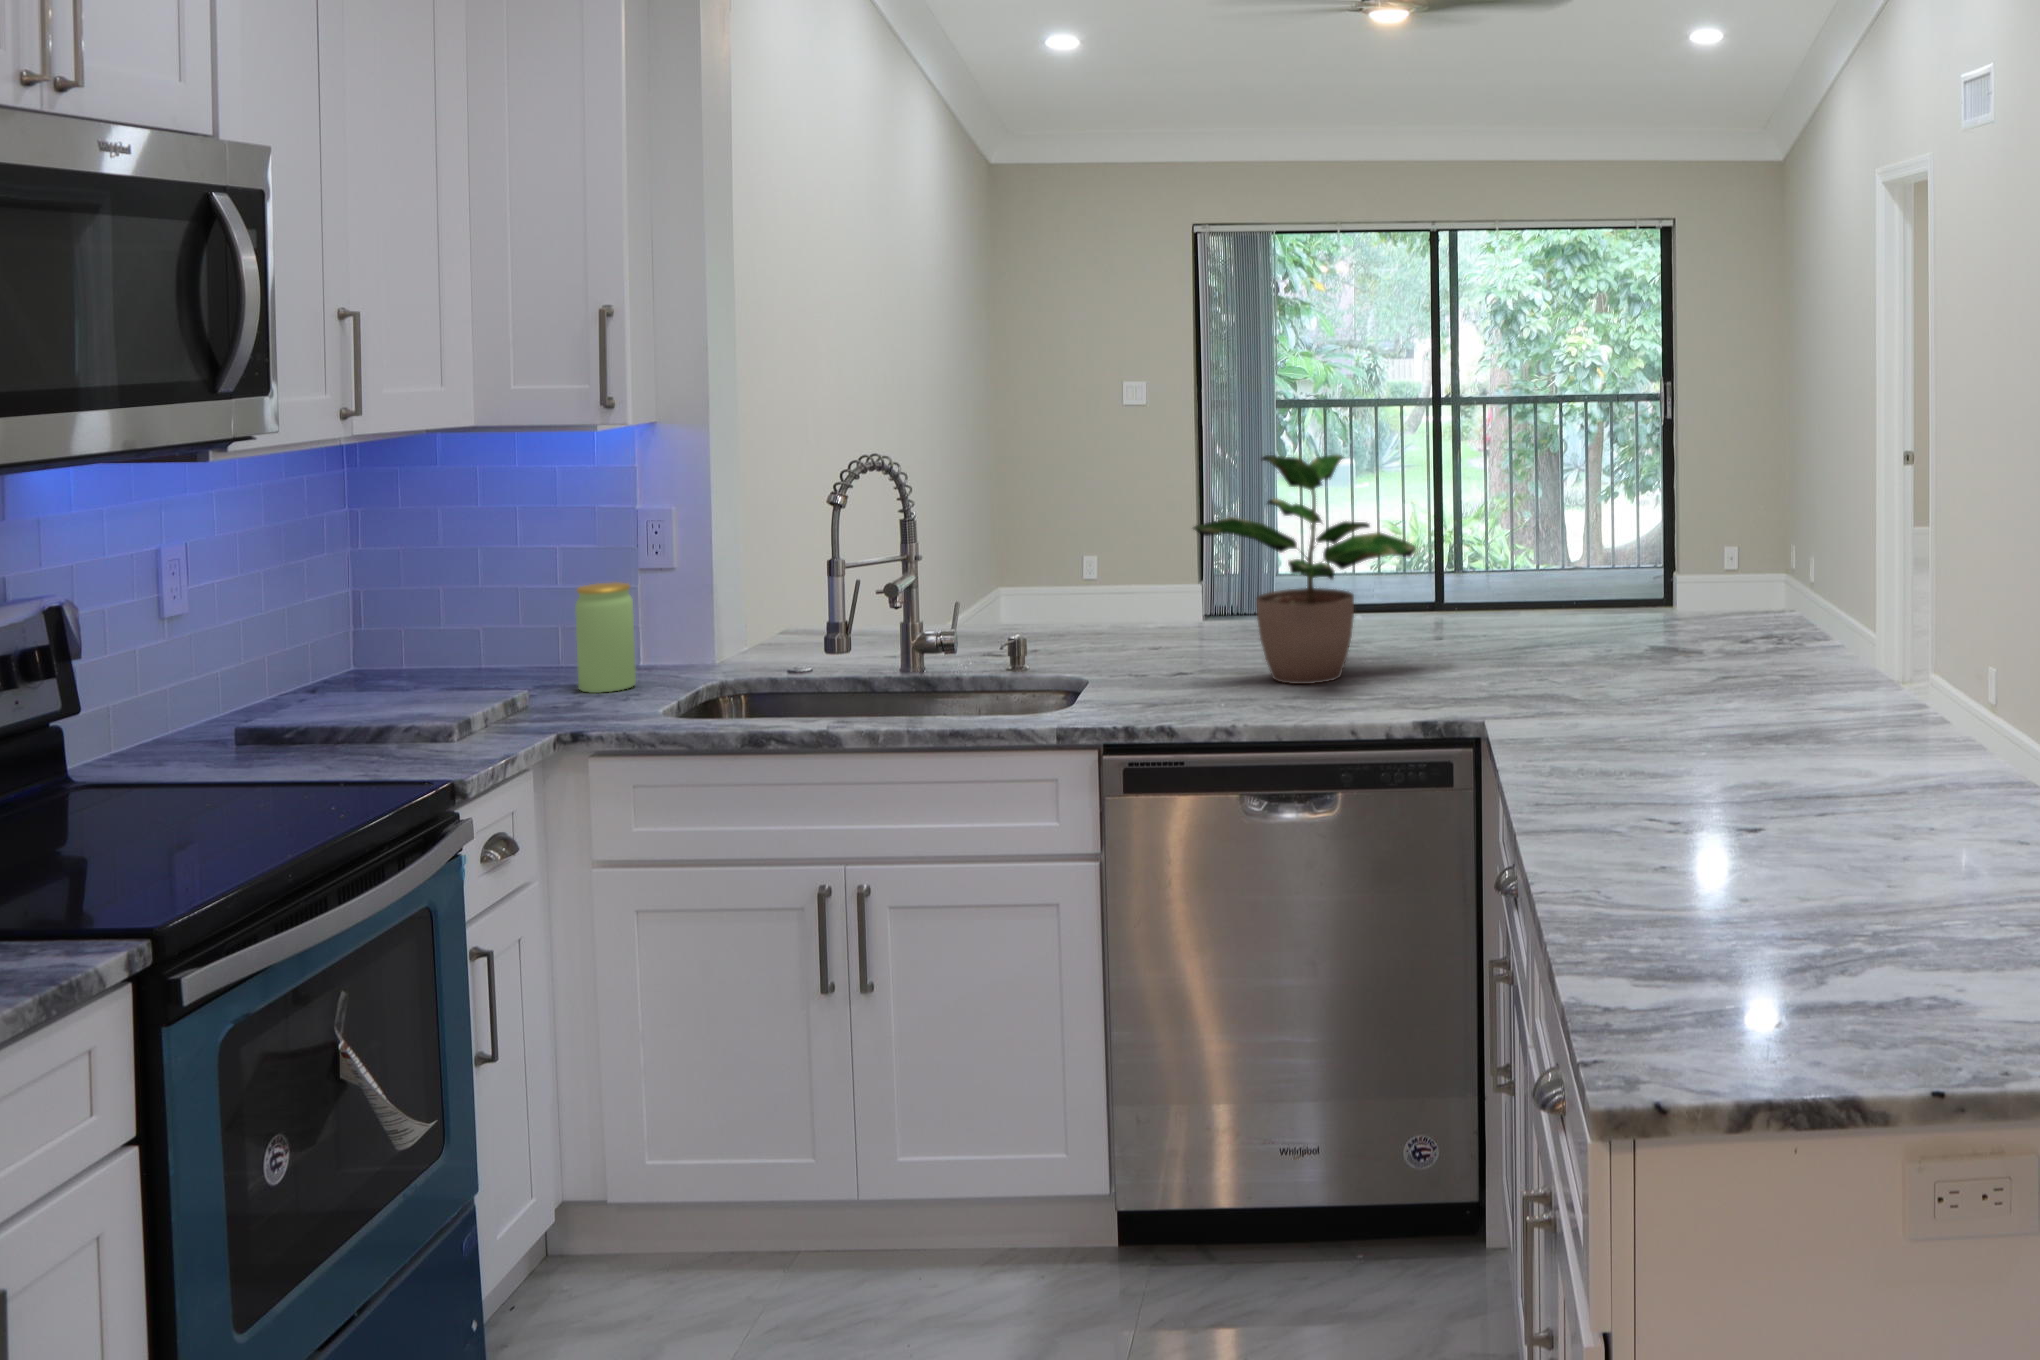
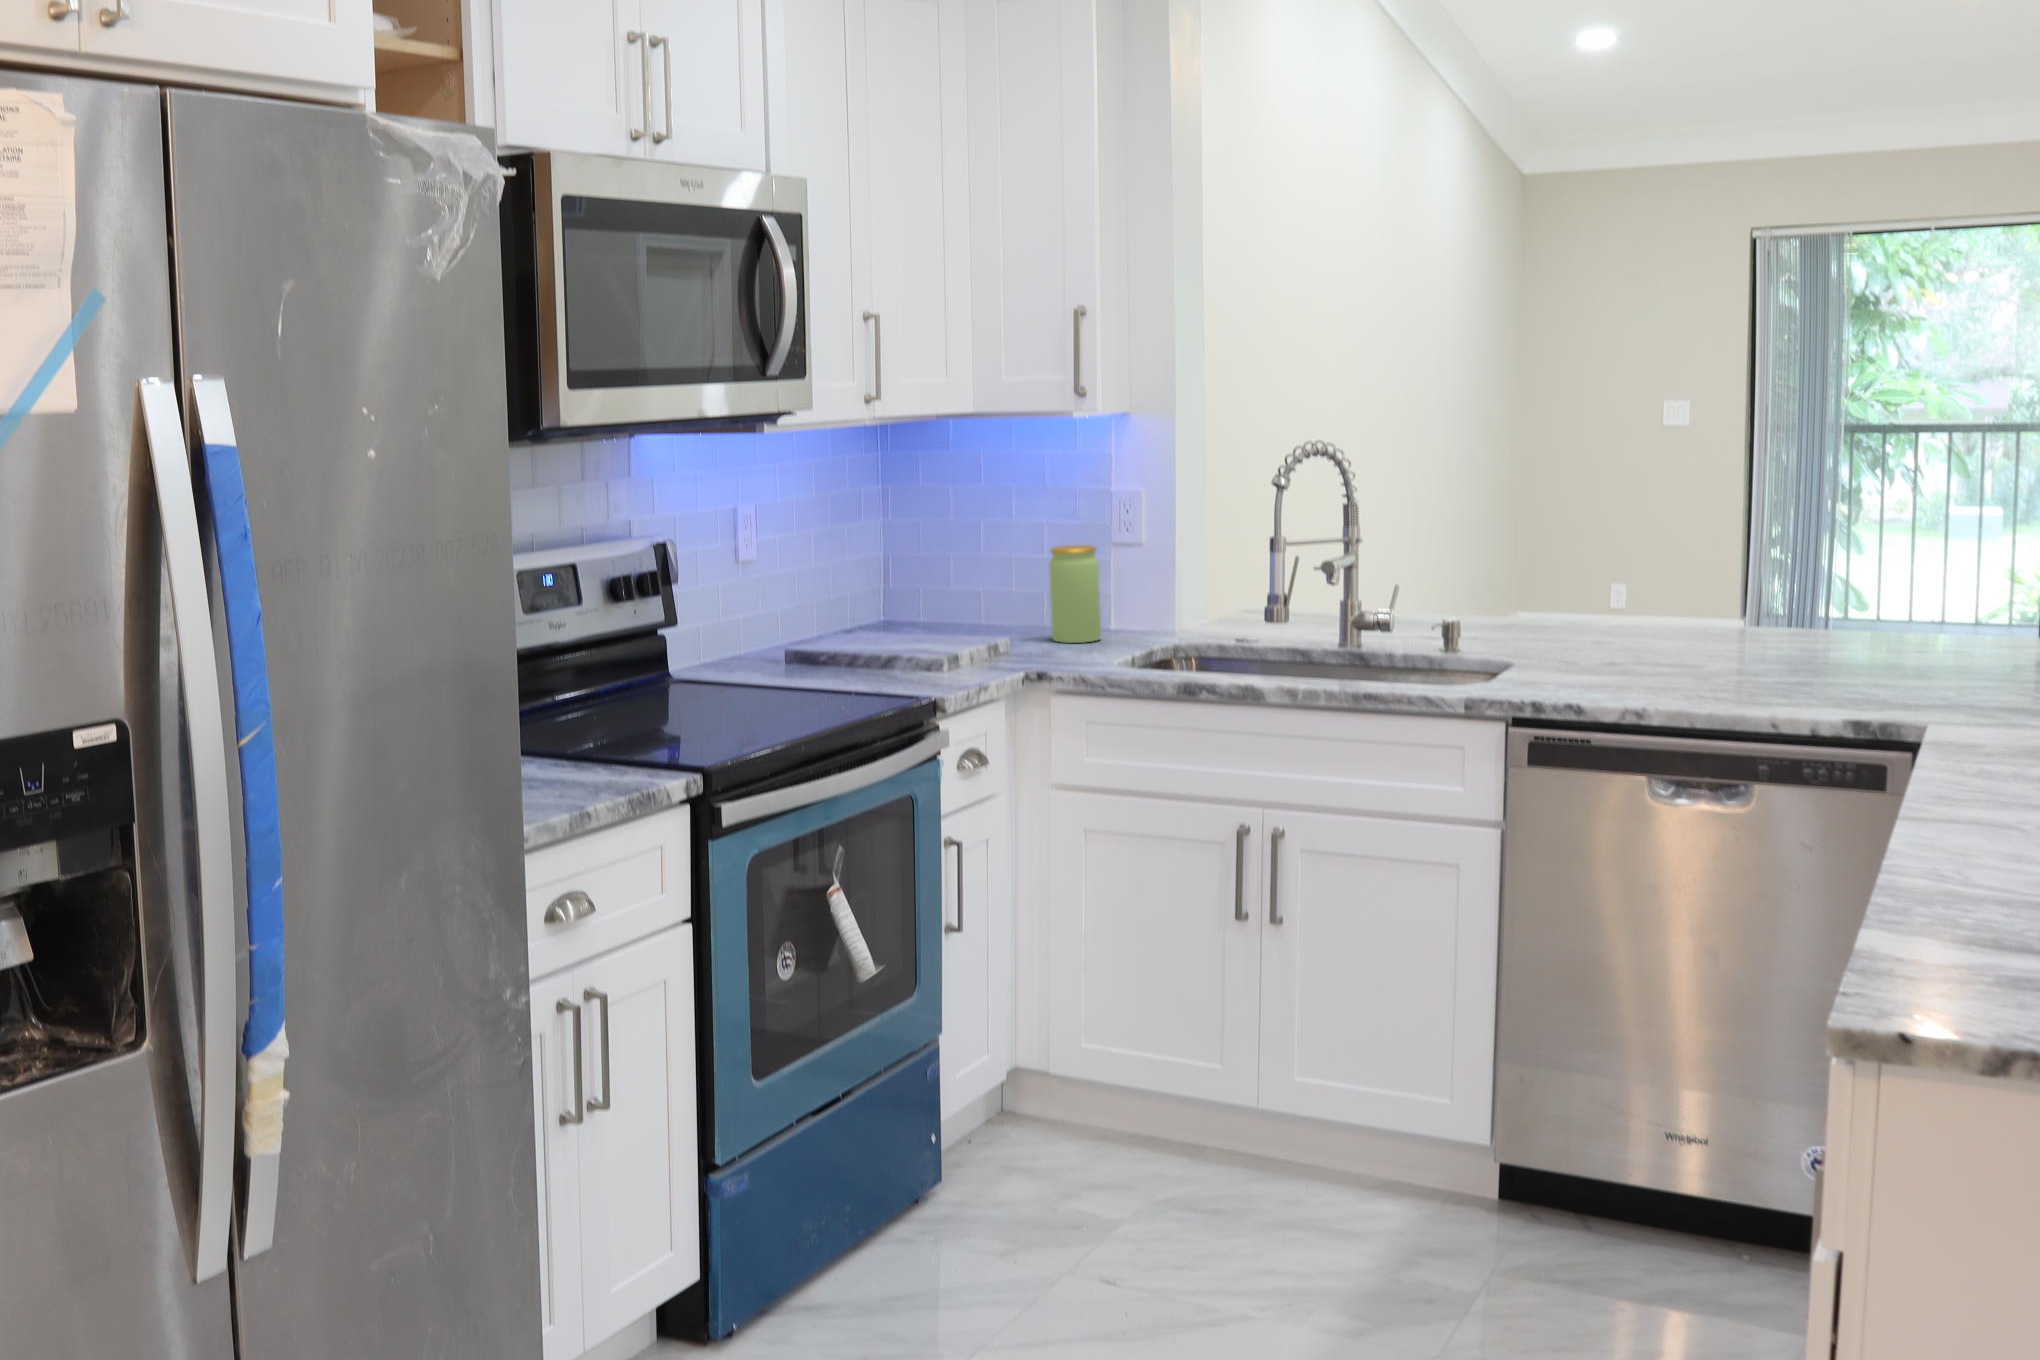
potted plant: present [1193,454,1416,684] -> none [1629,432,1906,681]

